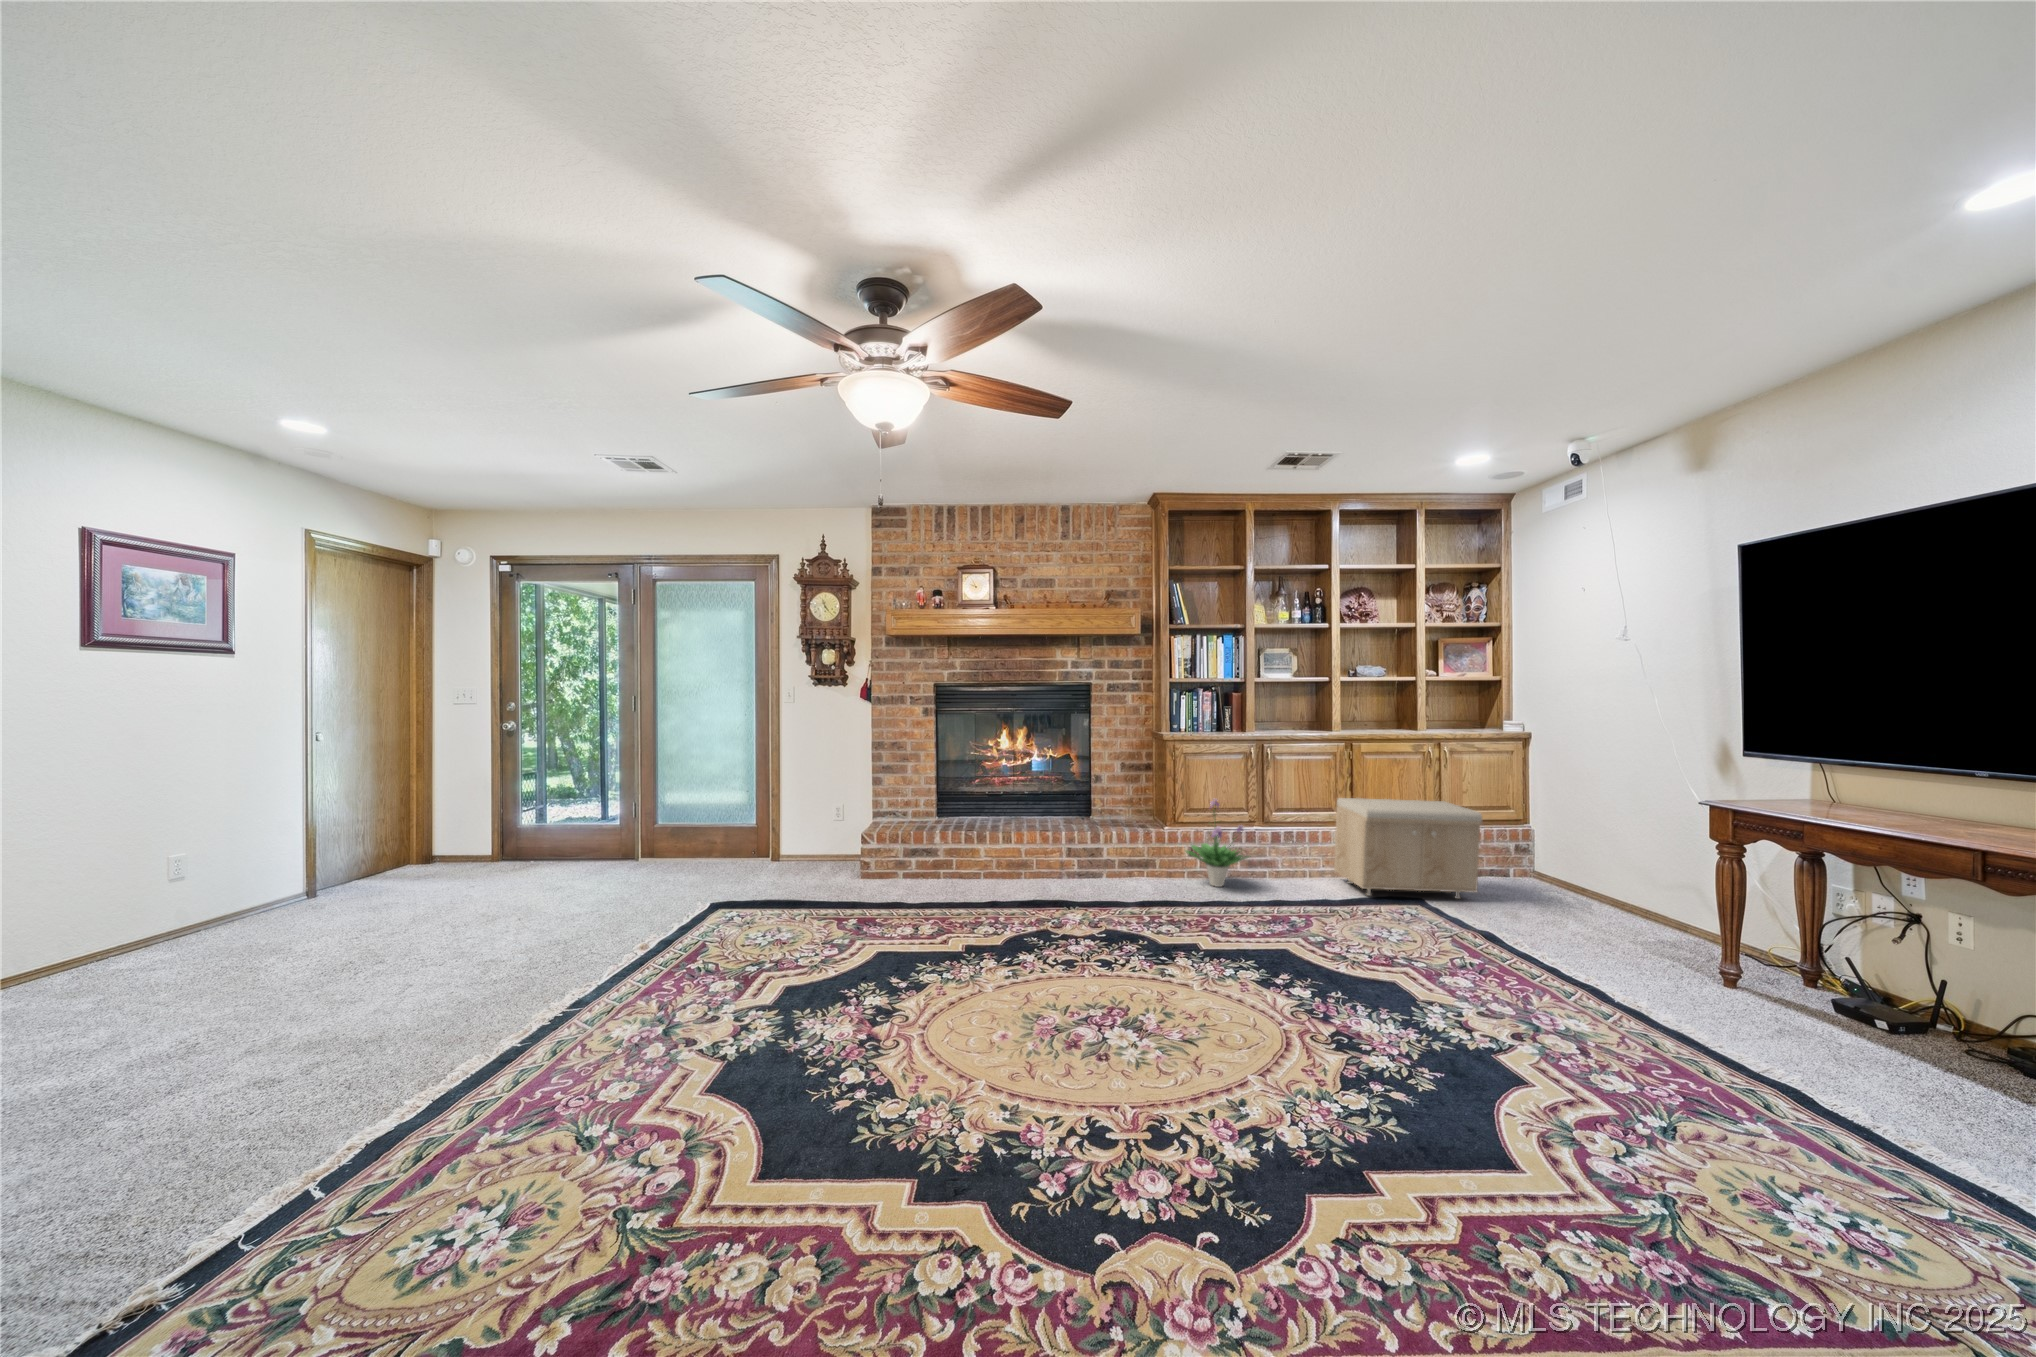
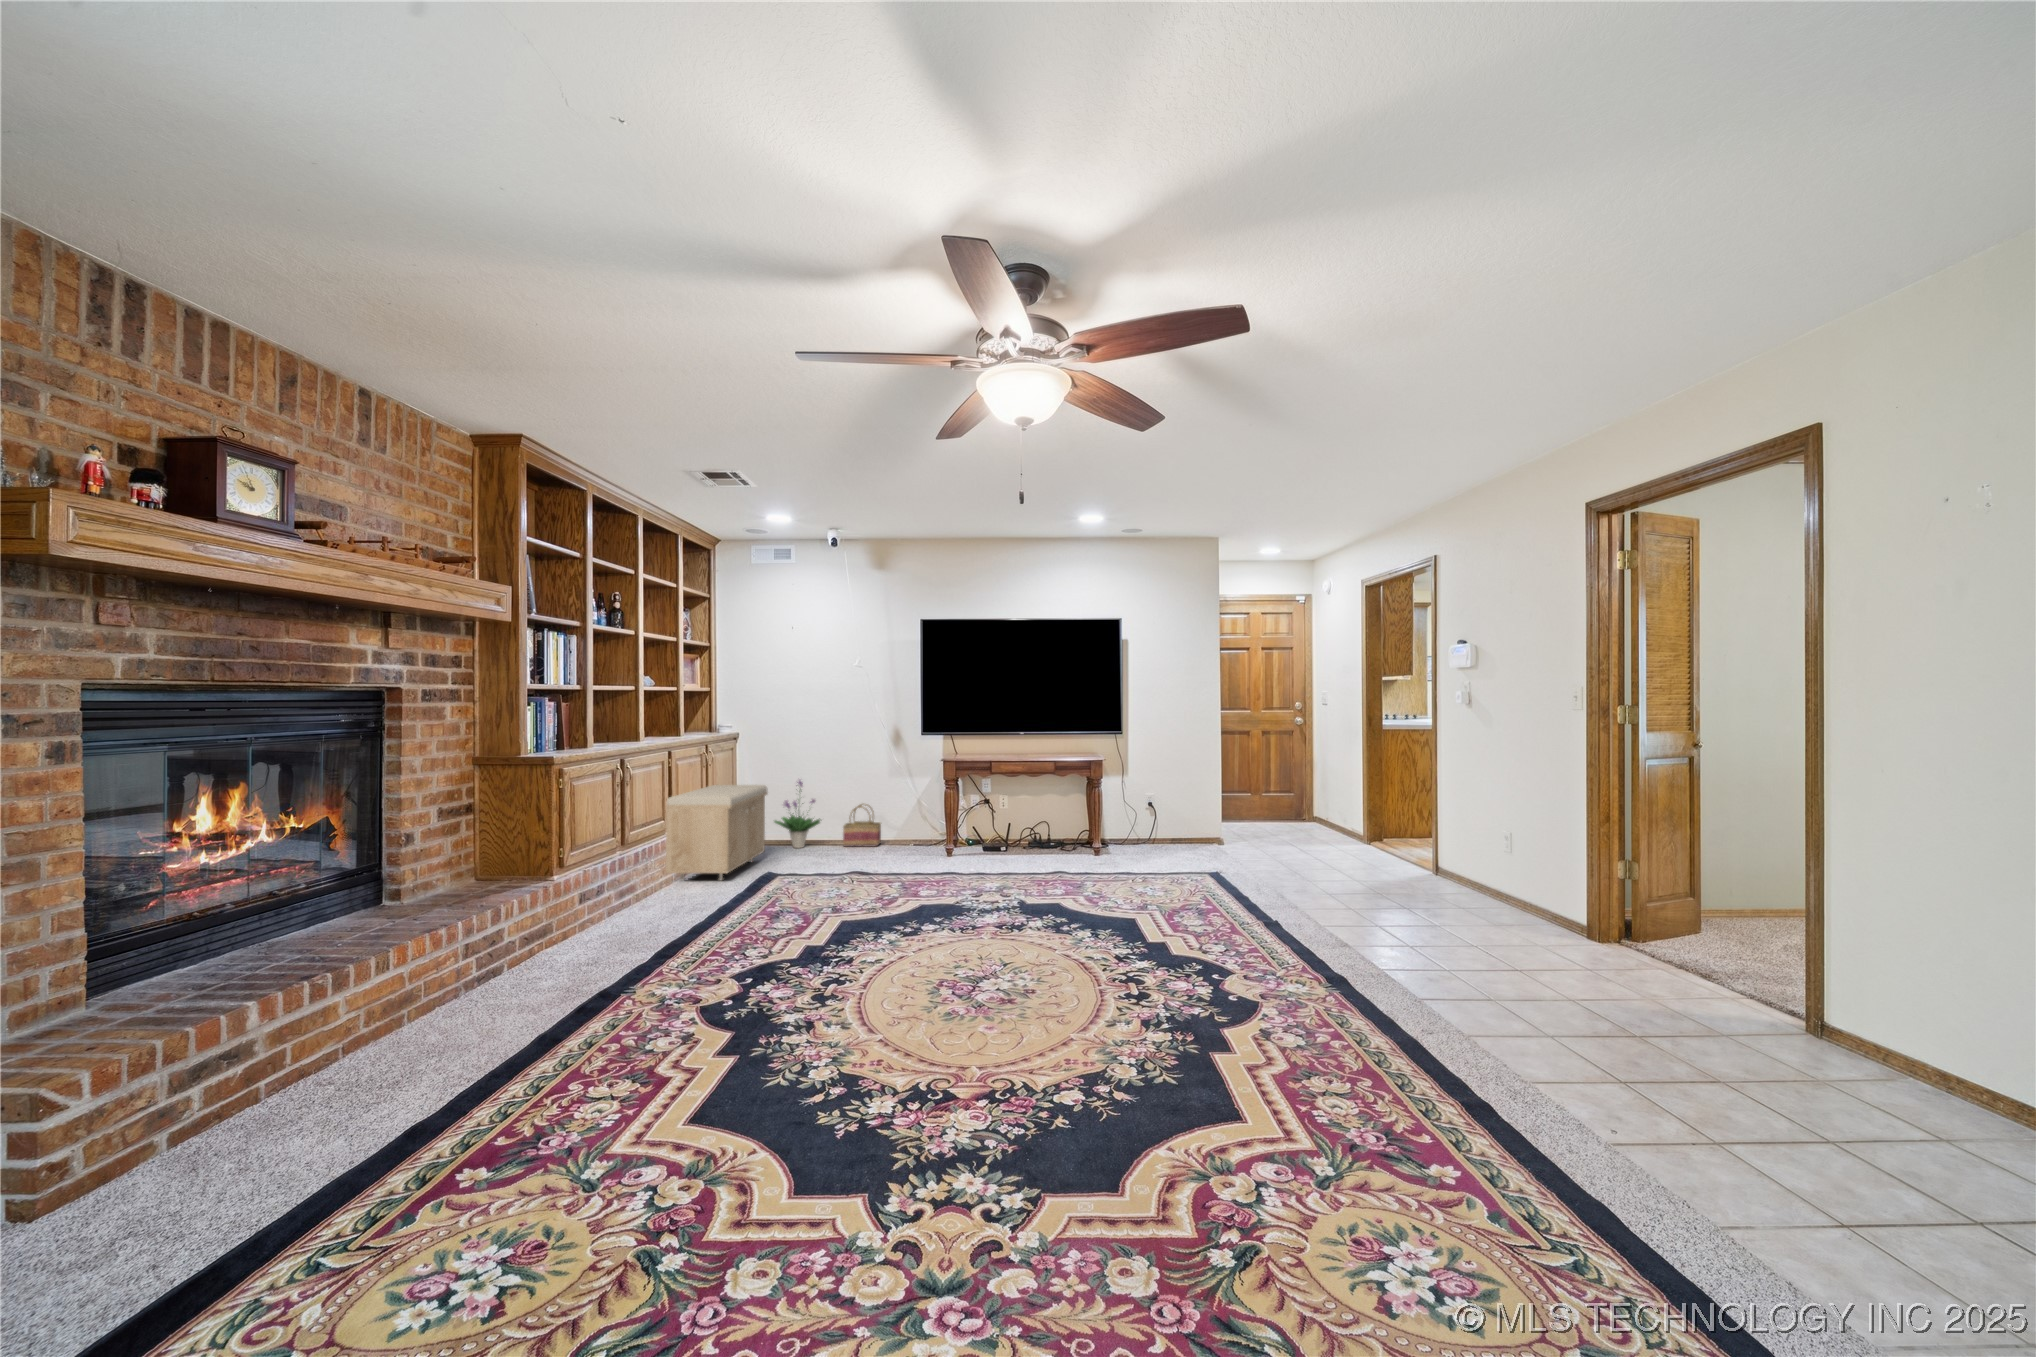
potted plant: present [1186,799,1248,887] -> present [774,780,820,848]
basket: none [1622,881,1699,953] -> present [843,804,881,847]

